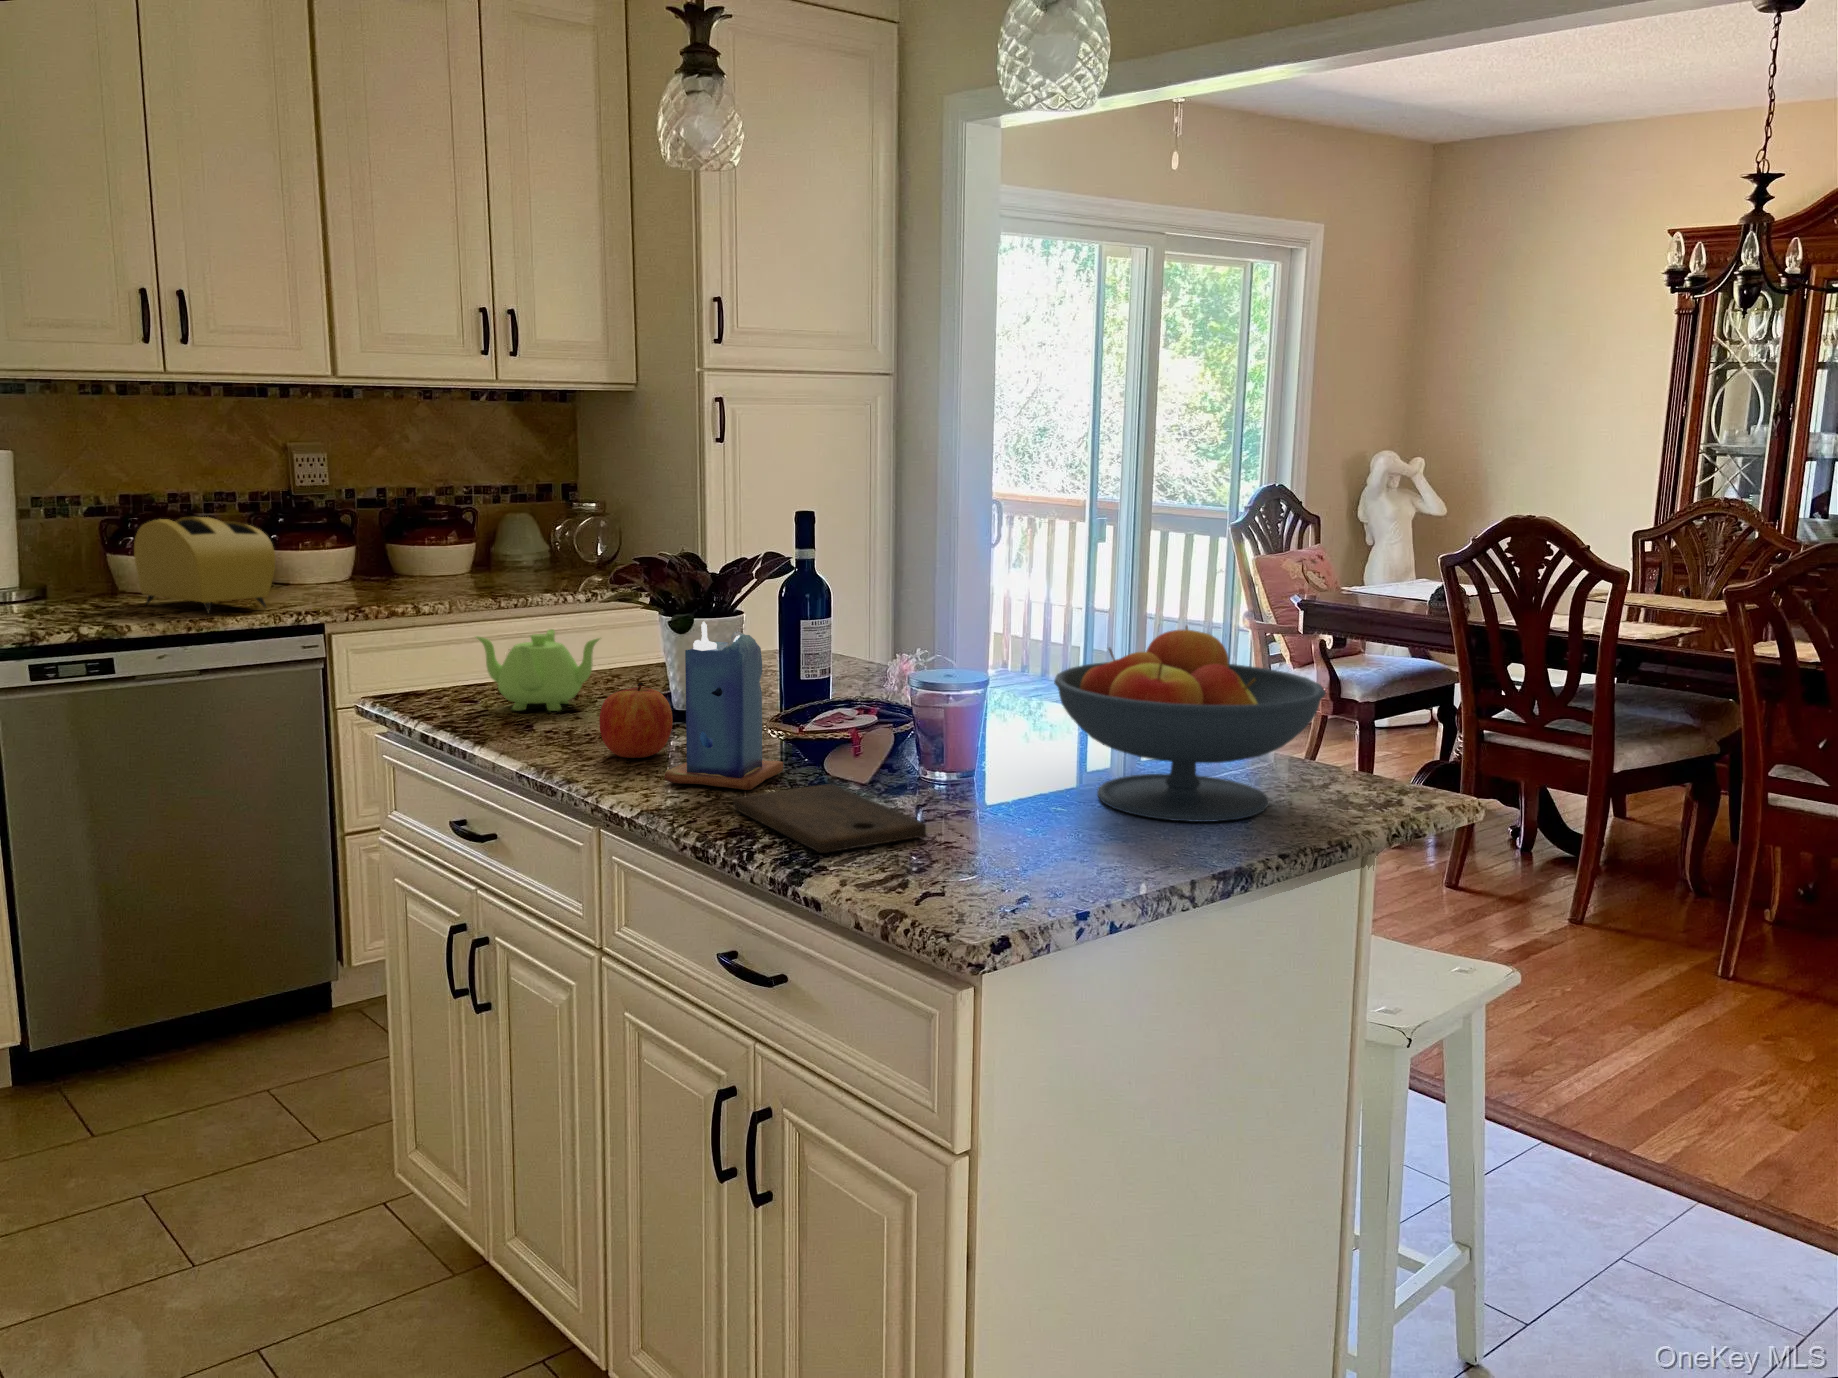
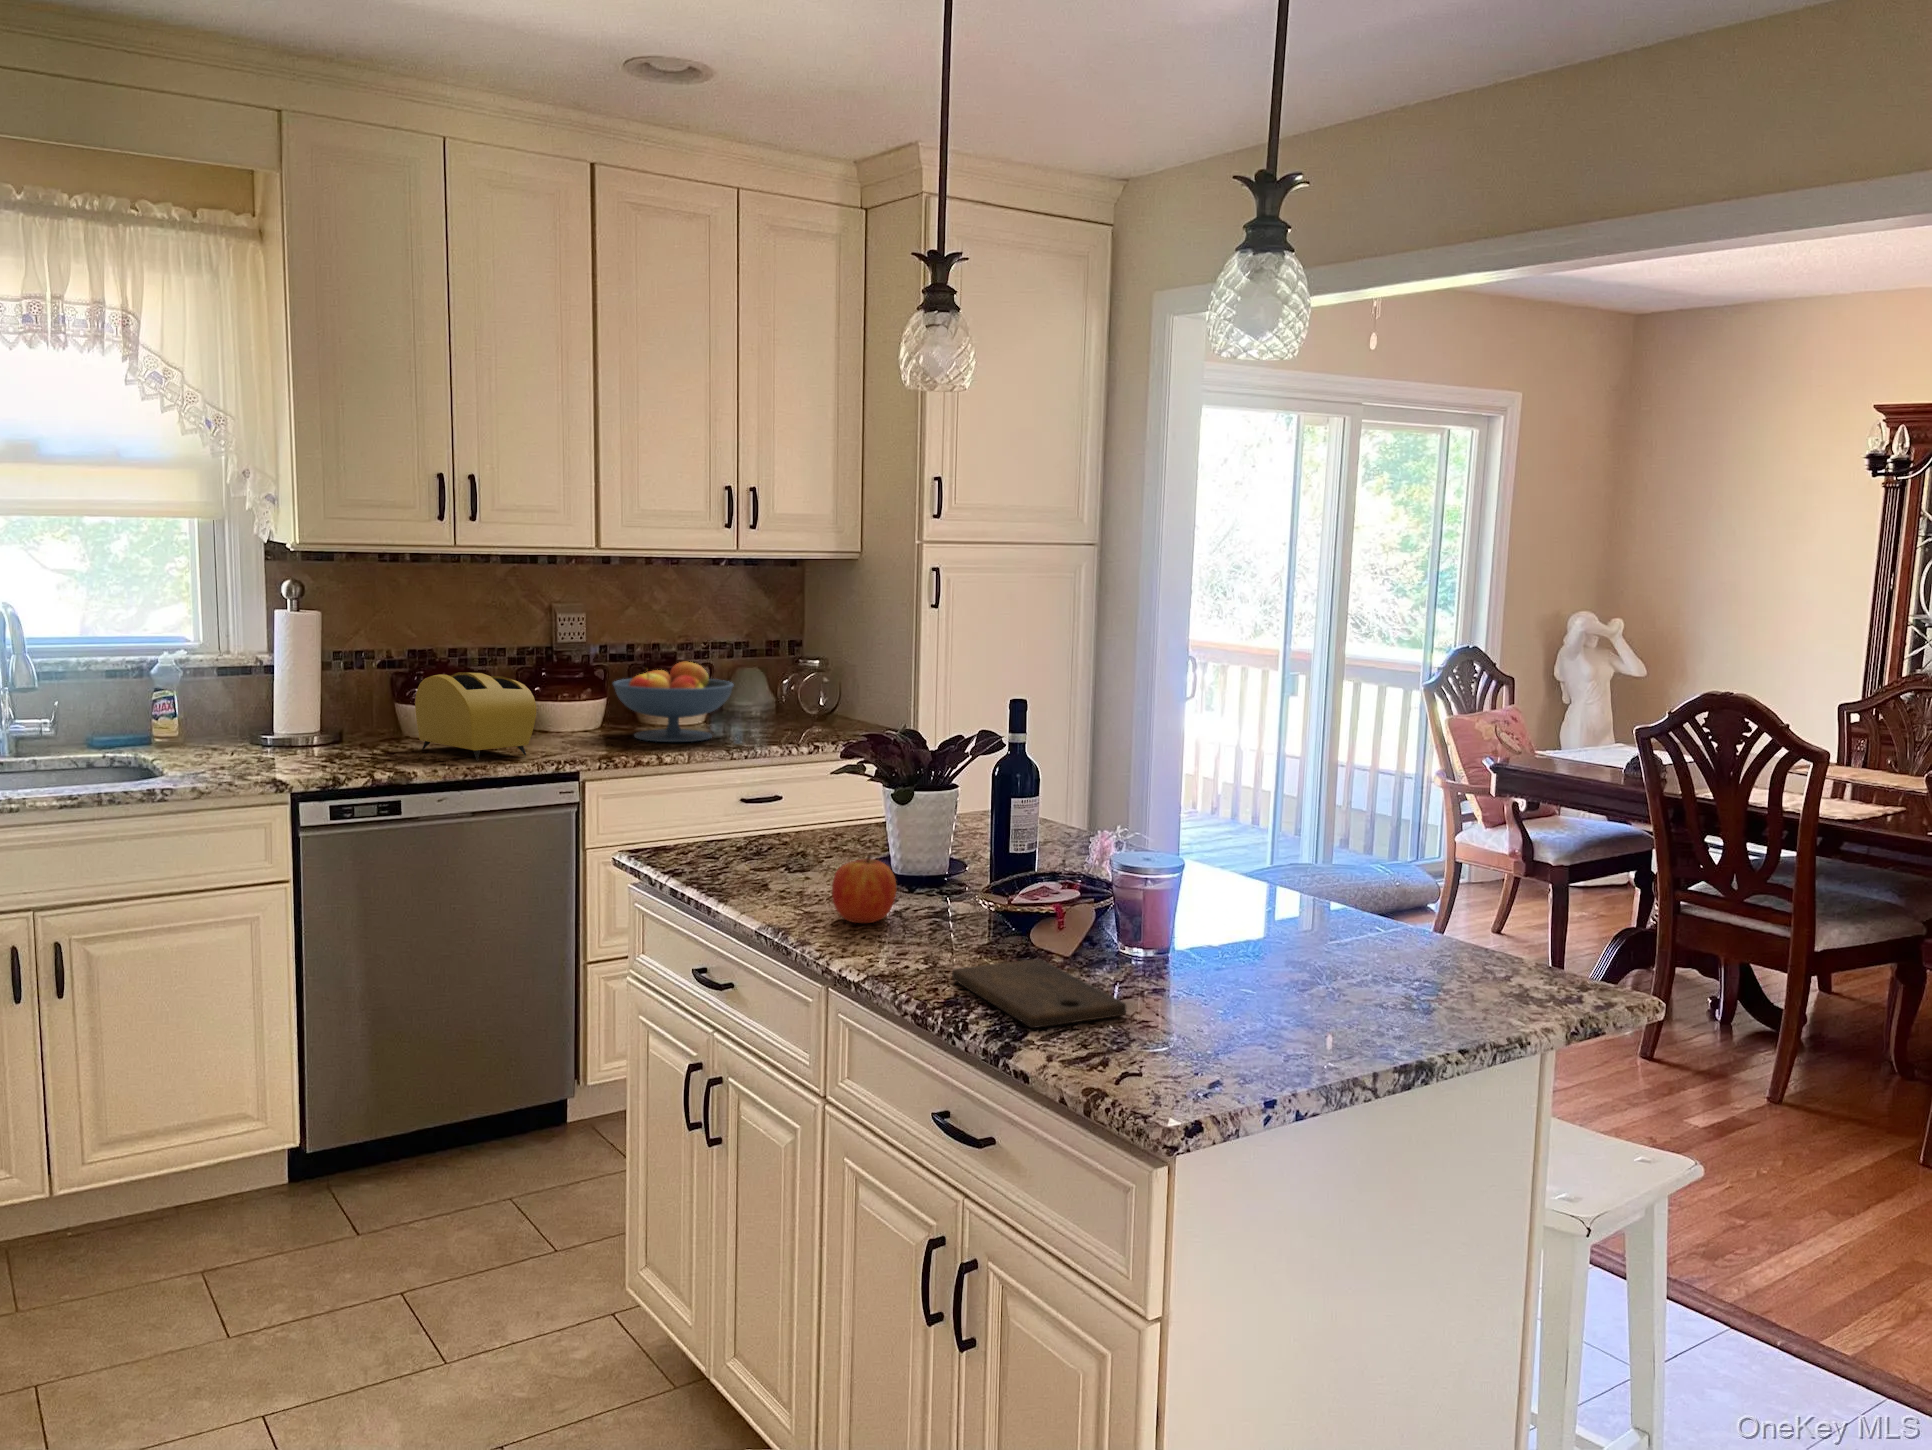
candle: present [664,622,783,790] -> none [890,807,996,961]
fruit bowl: present [1054,626,1326,822] -> present [613,662,734,742]
teapot: present [476,629,600,711] -> none [720,795,832,871]

